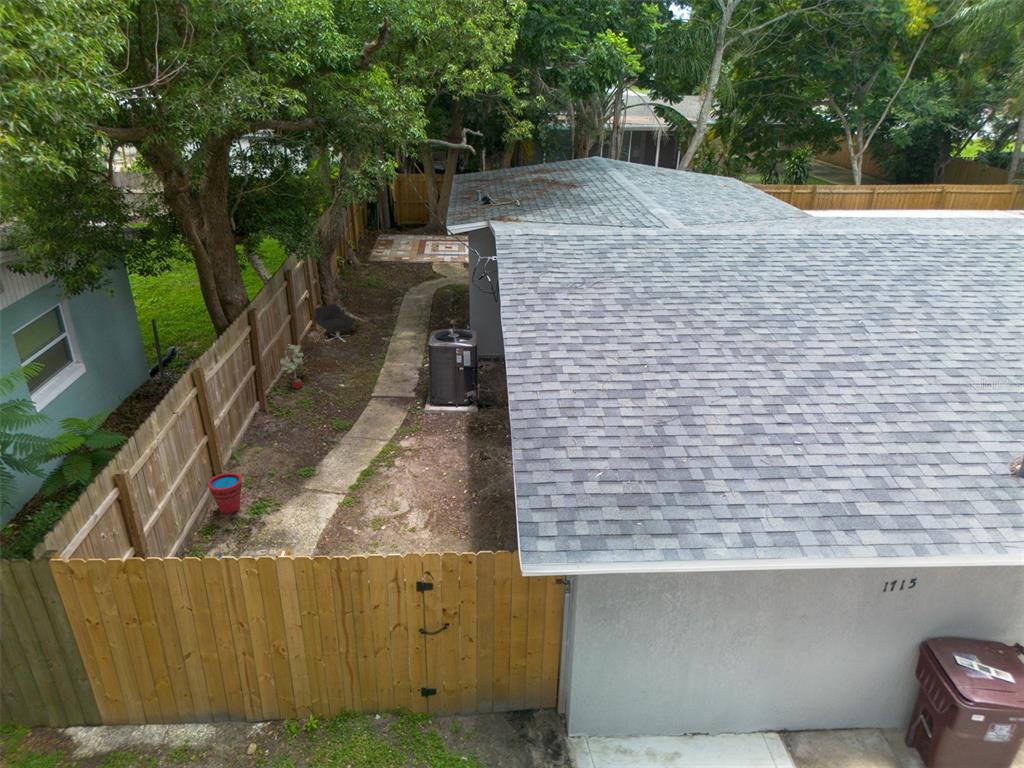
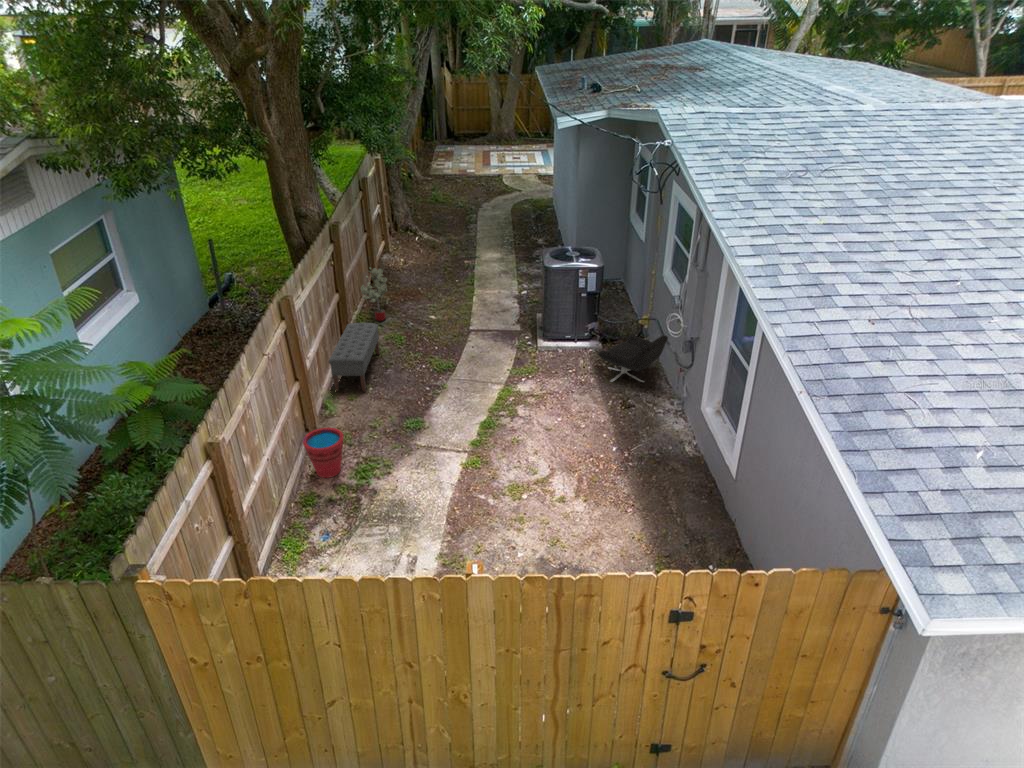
lounge chair: present [314,304,355,342] -> present [598,334,668,382]
bench: none [241,390,291,446] -> present [329,323,380,392]

